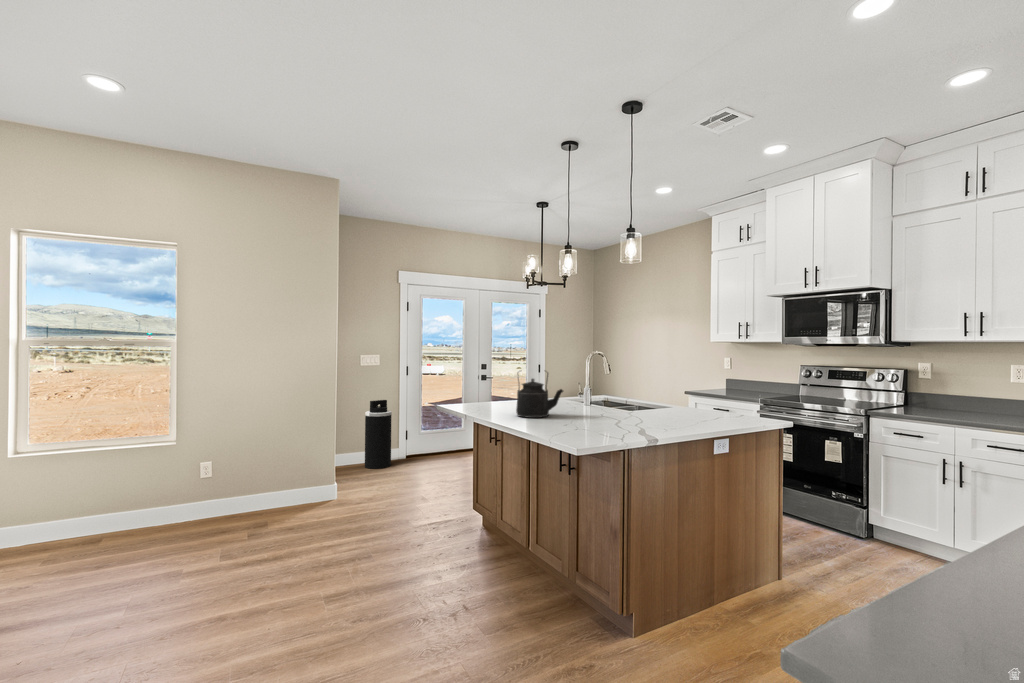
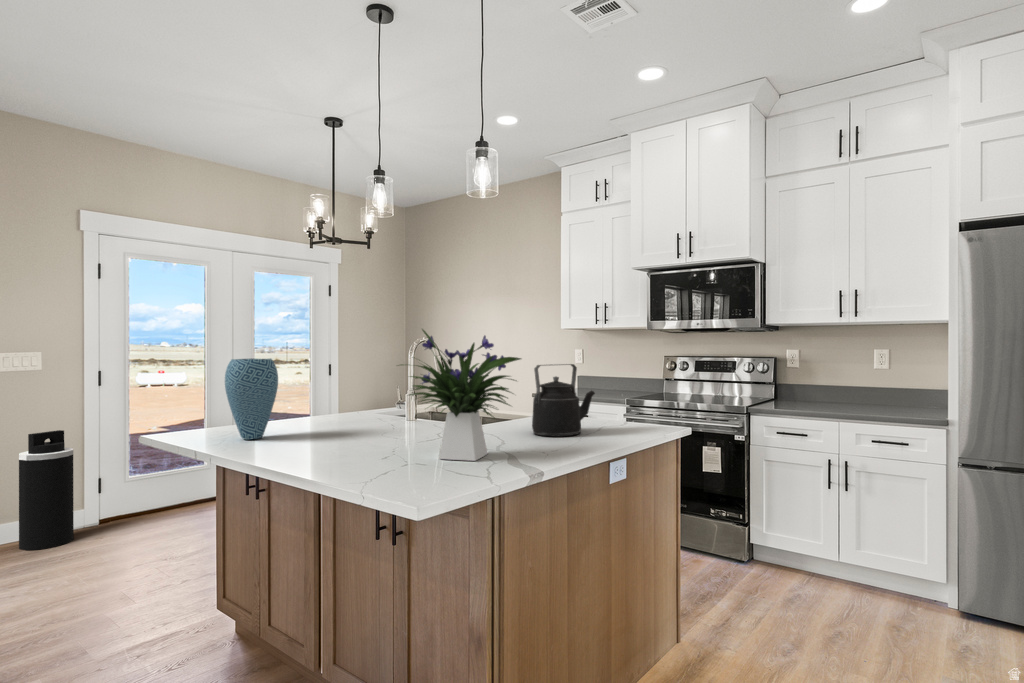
flower arrangement: none [572,348,651,429] -> present [410,329,521,461]
vase: none [478,362,507,410] -> present [225,359,278,440]
kettle: present [516,373,563,418] -> present [532,364,595,436]

